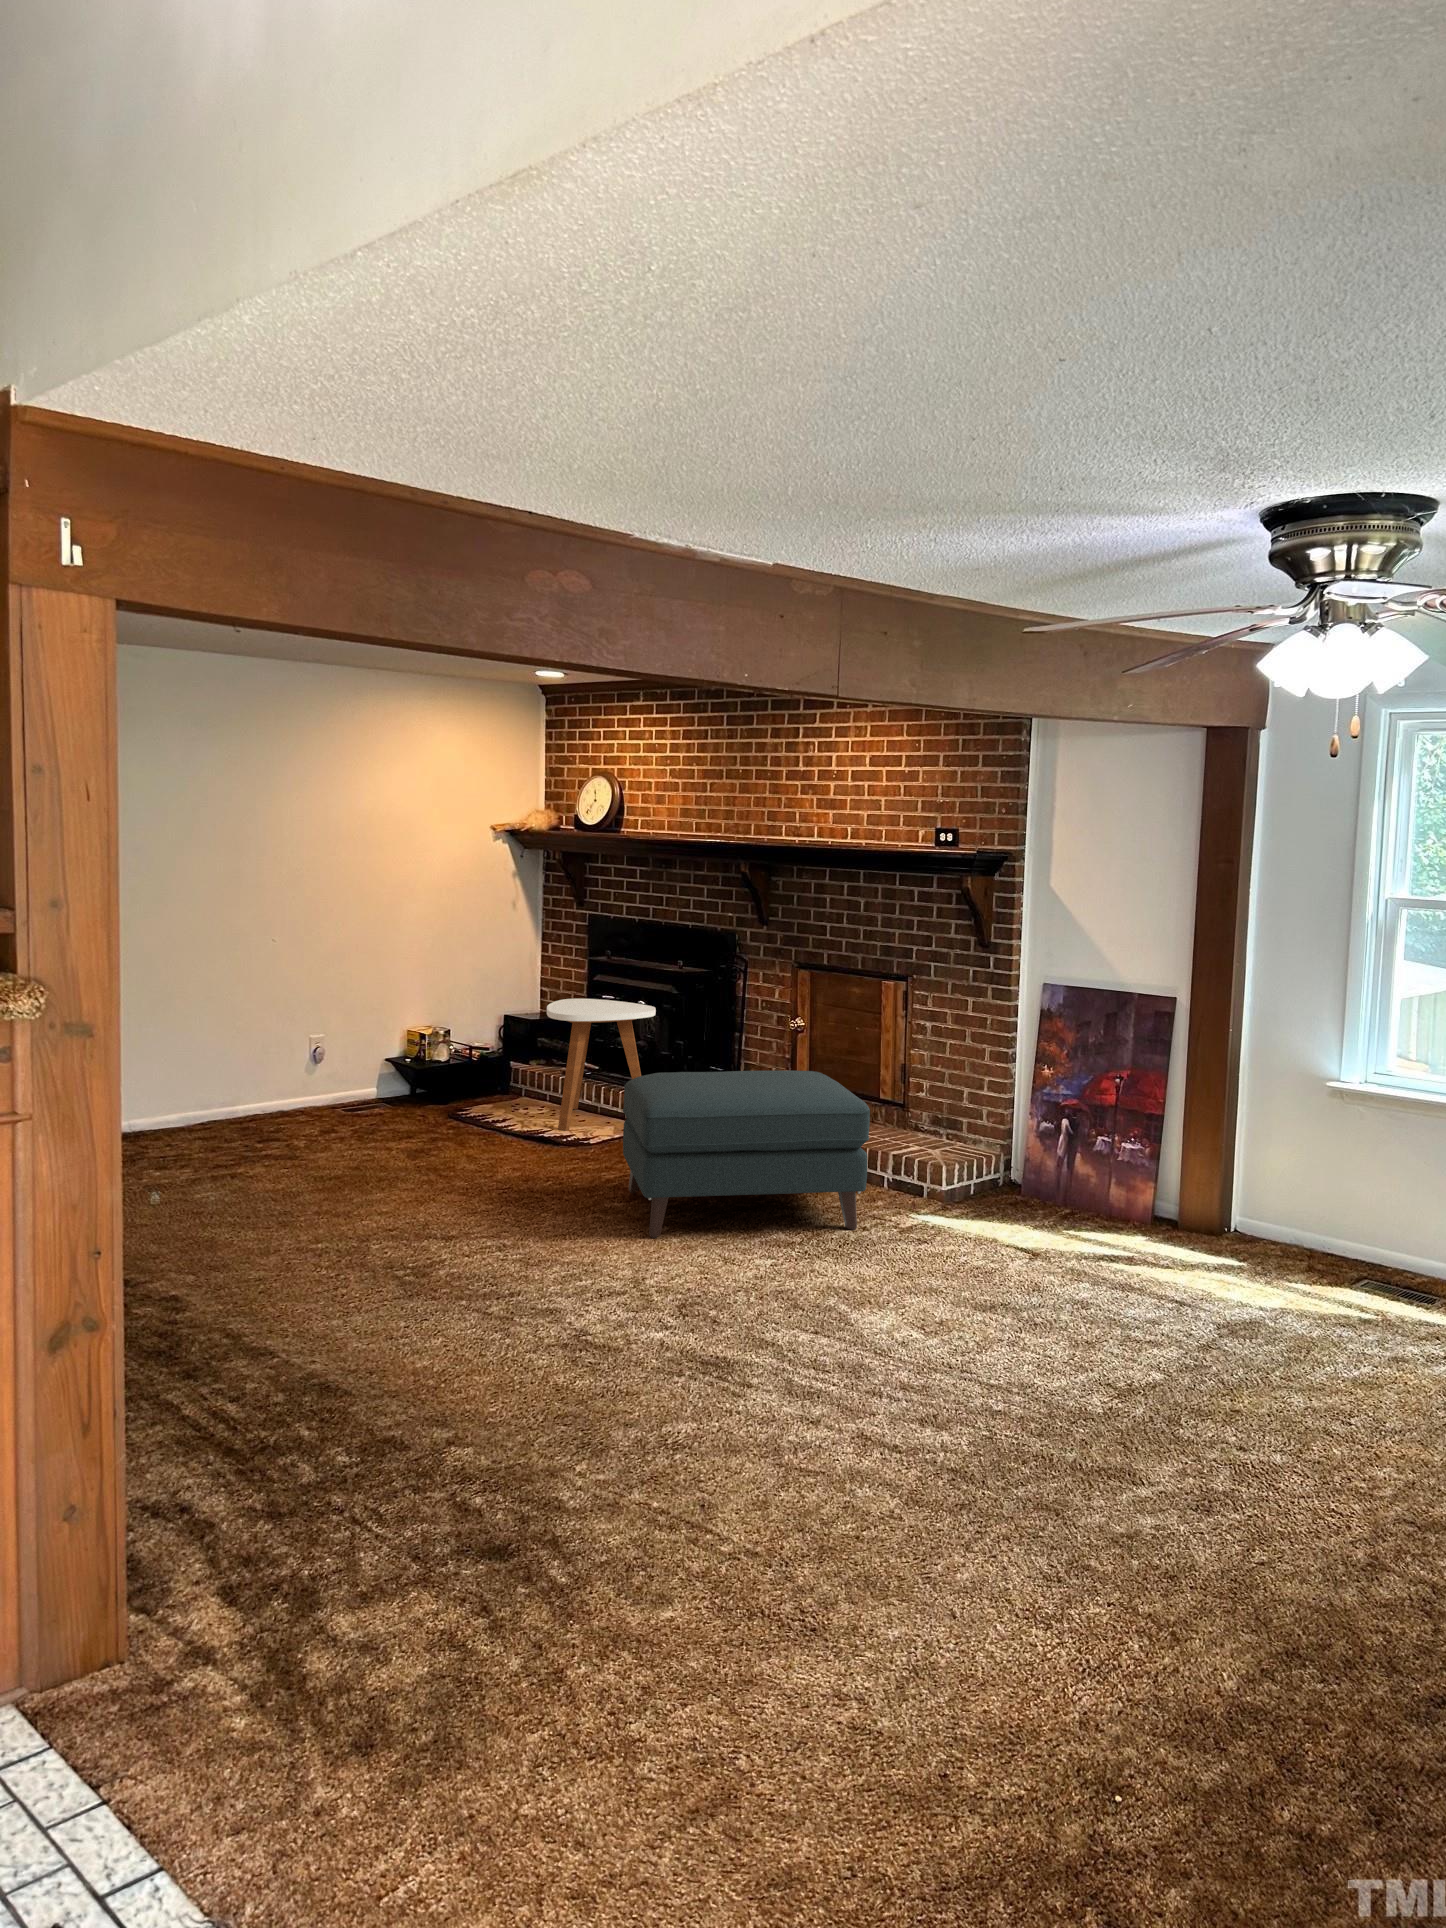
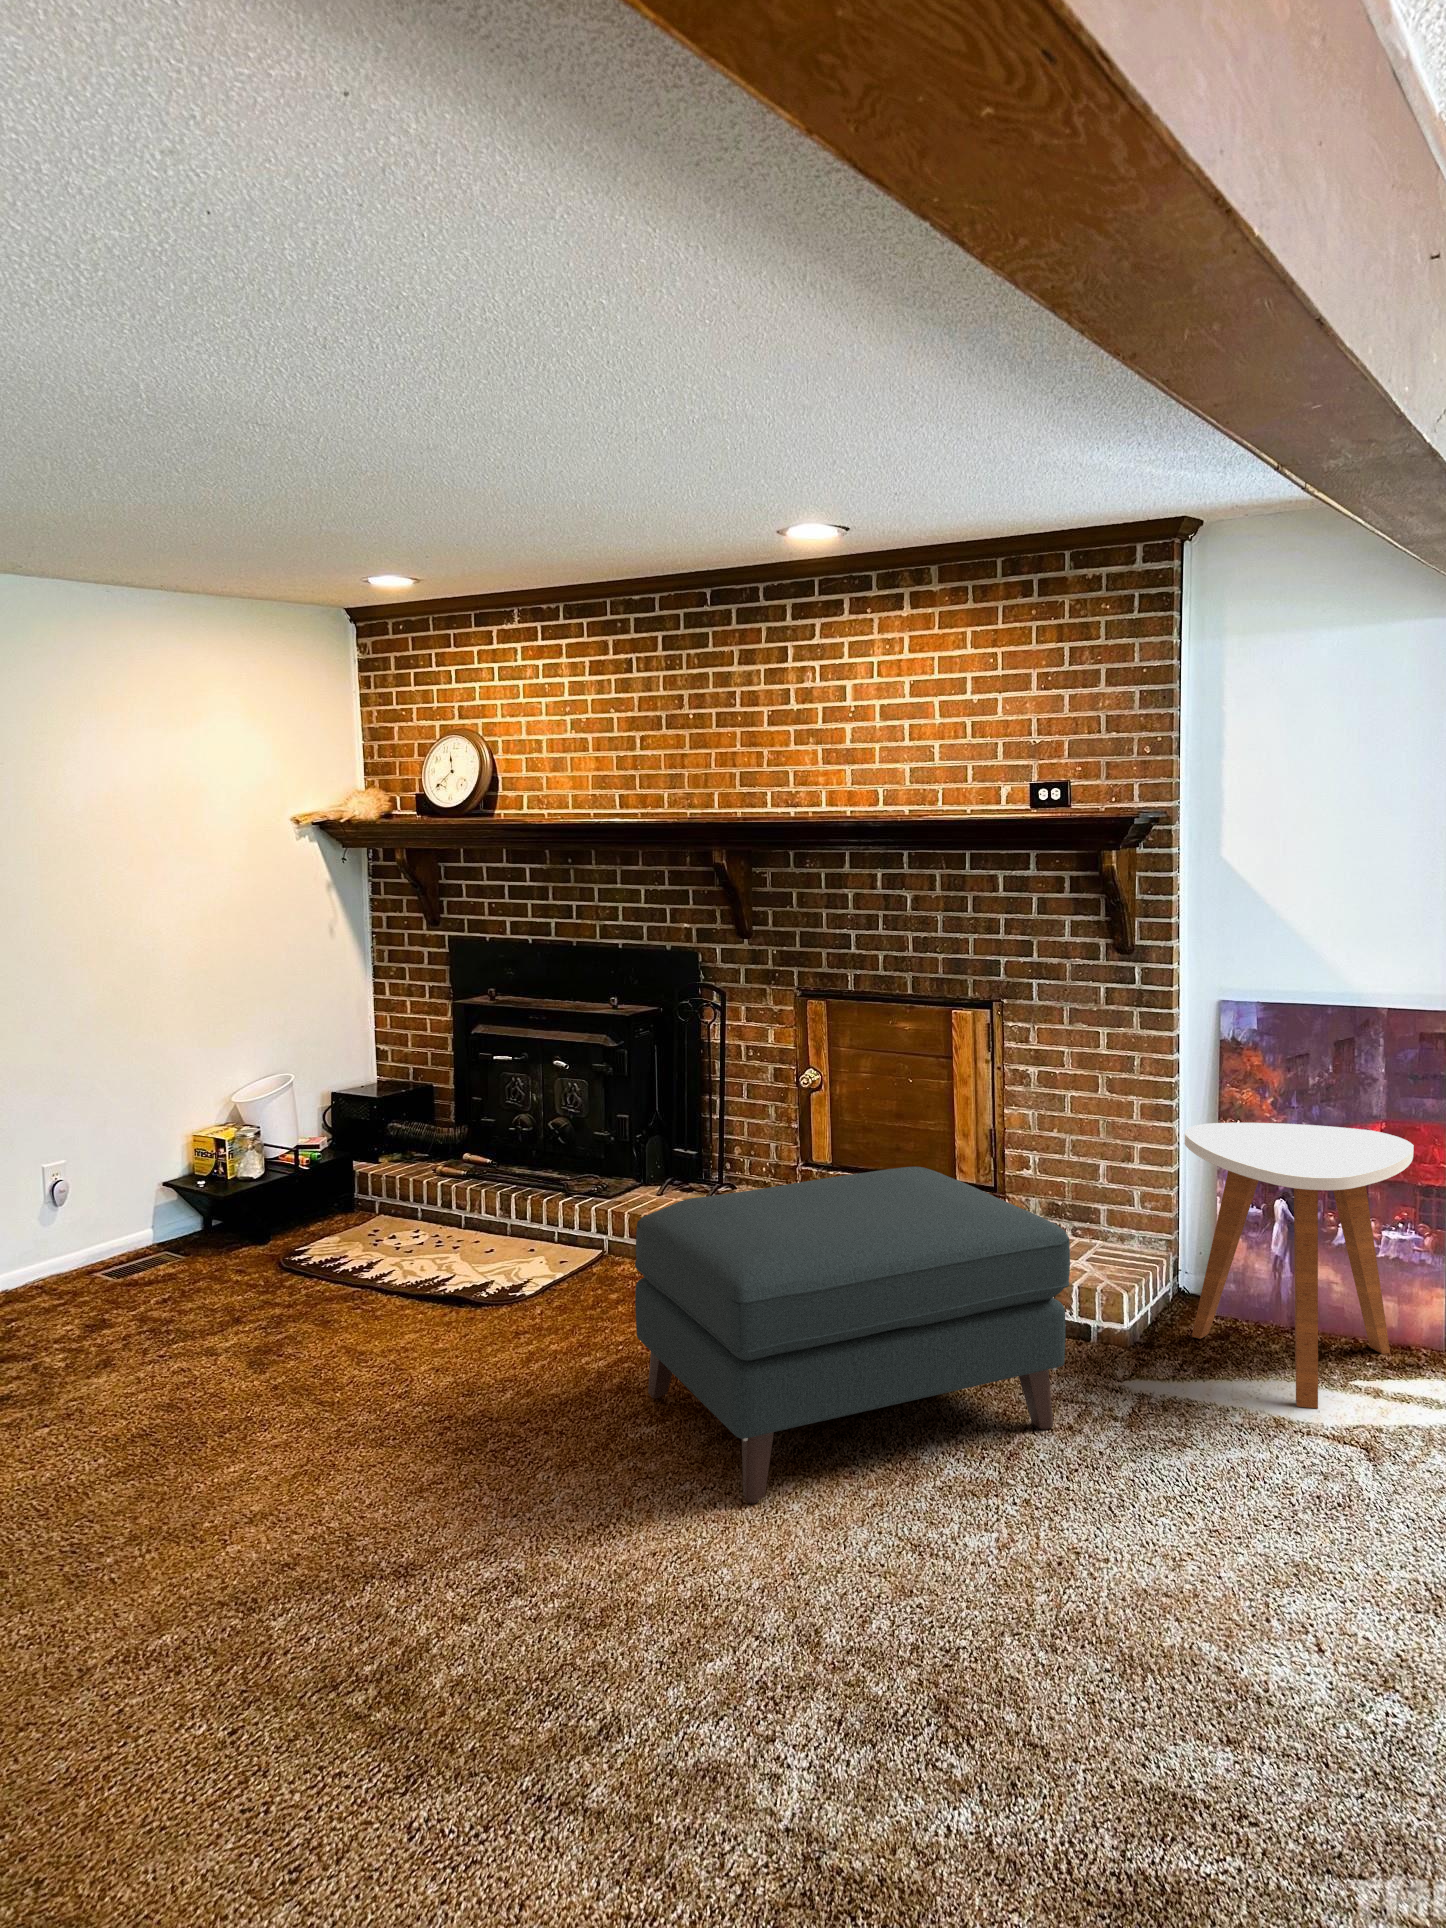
side table: present [547,998,656,1131] -> present [1185,1123,1414,1408]

